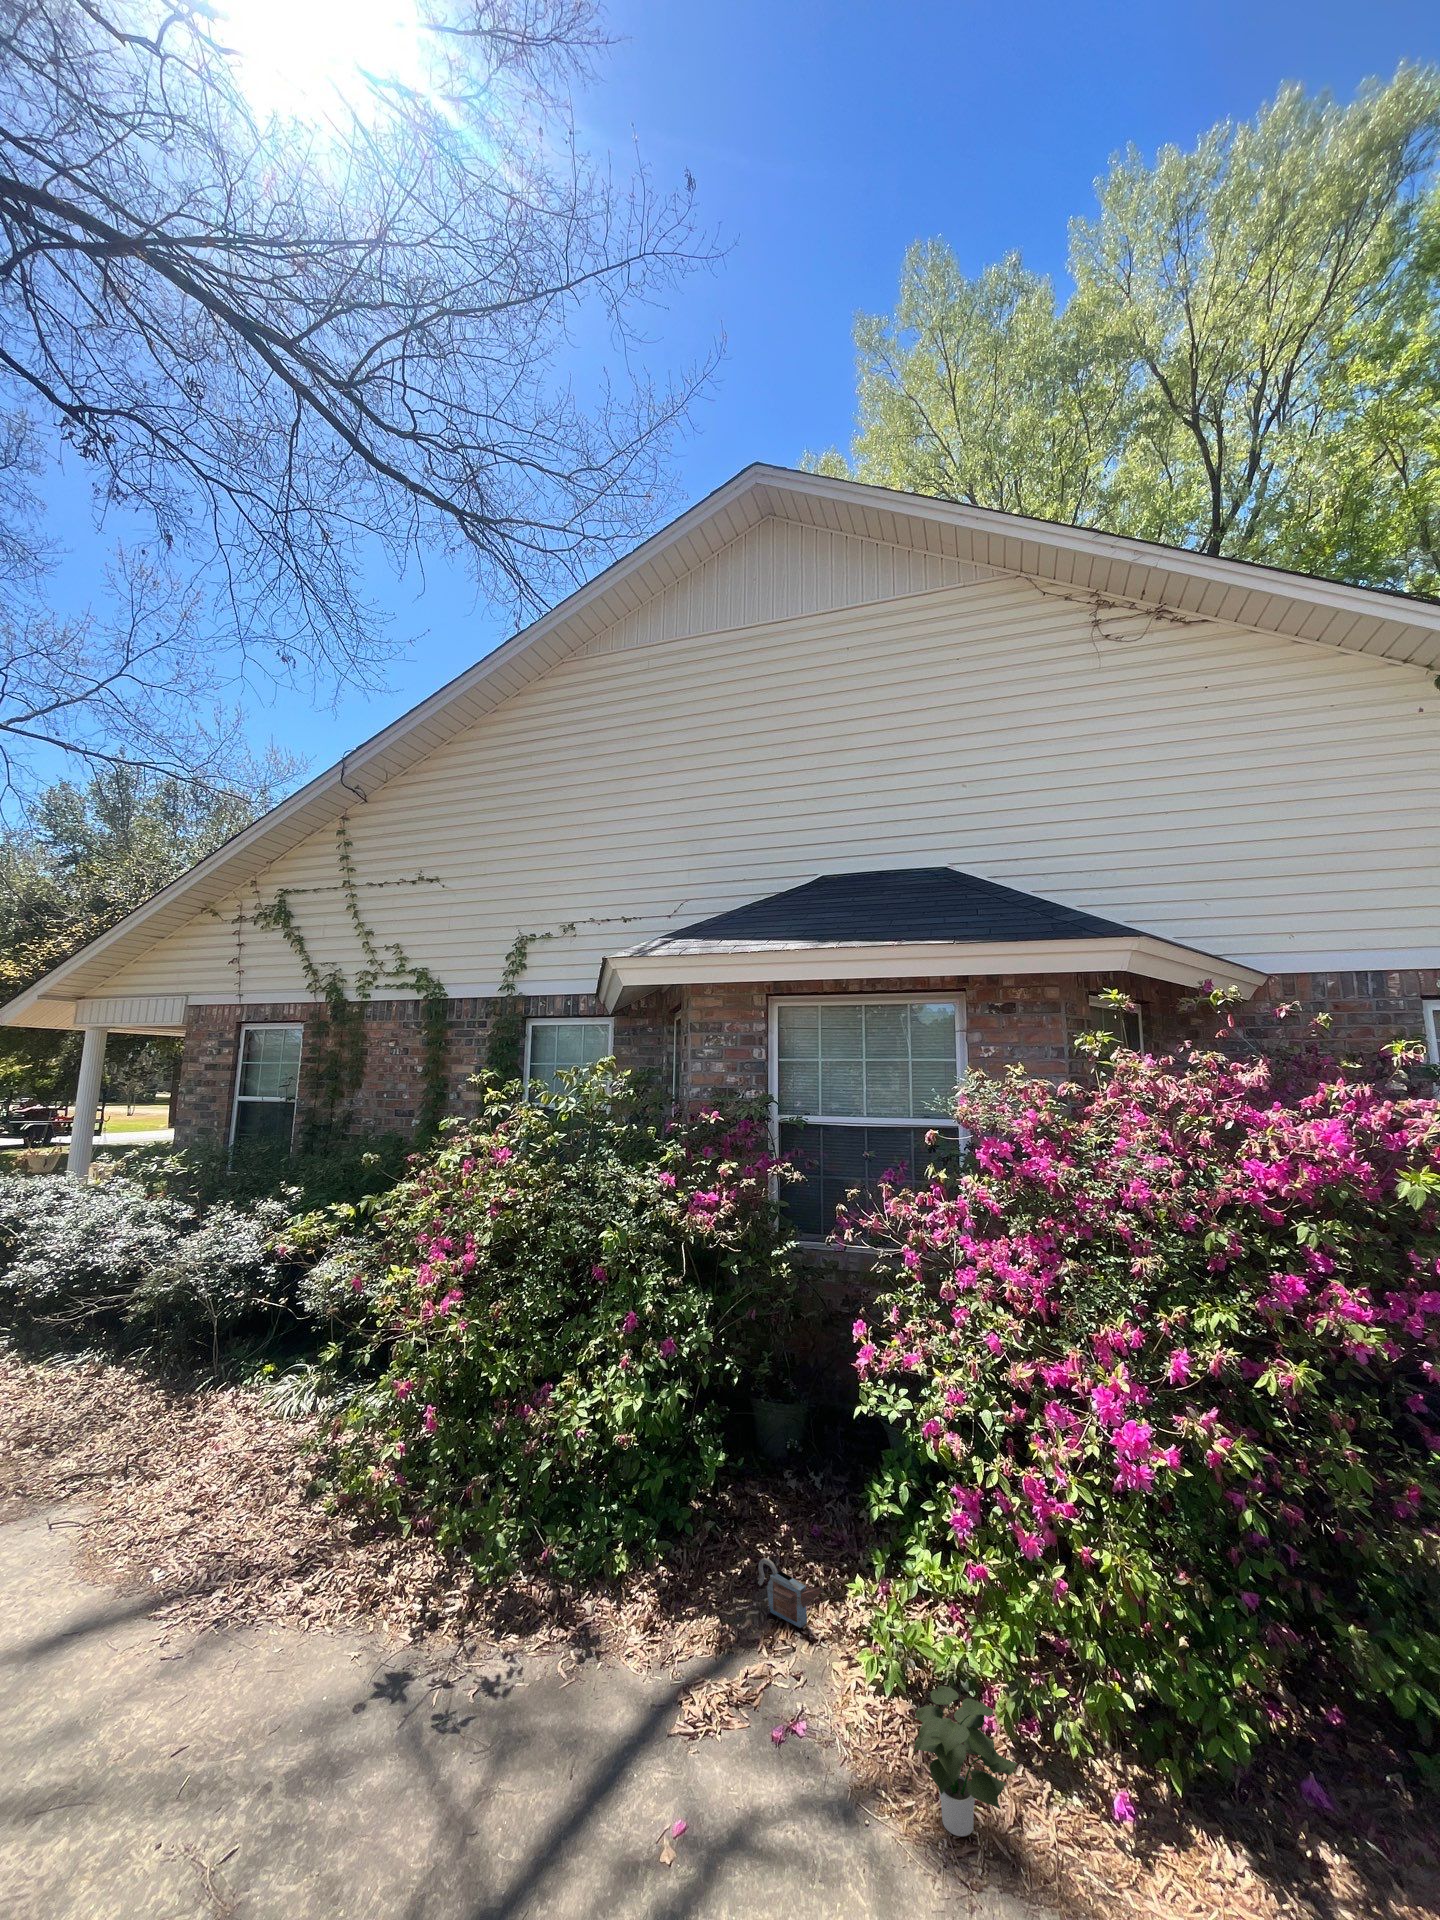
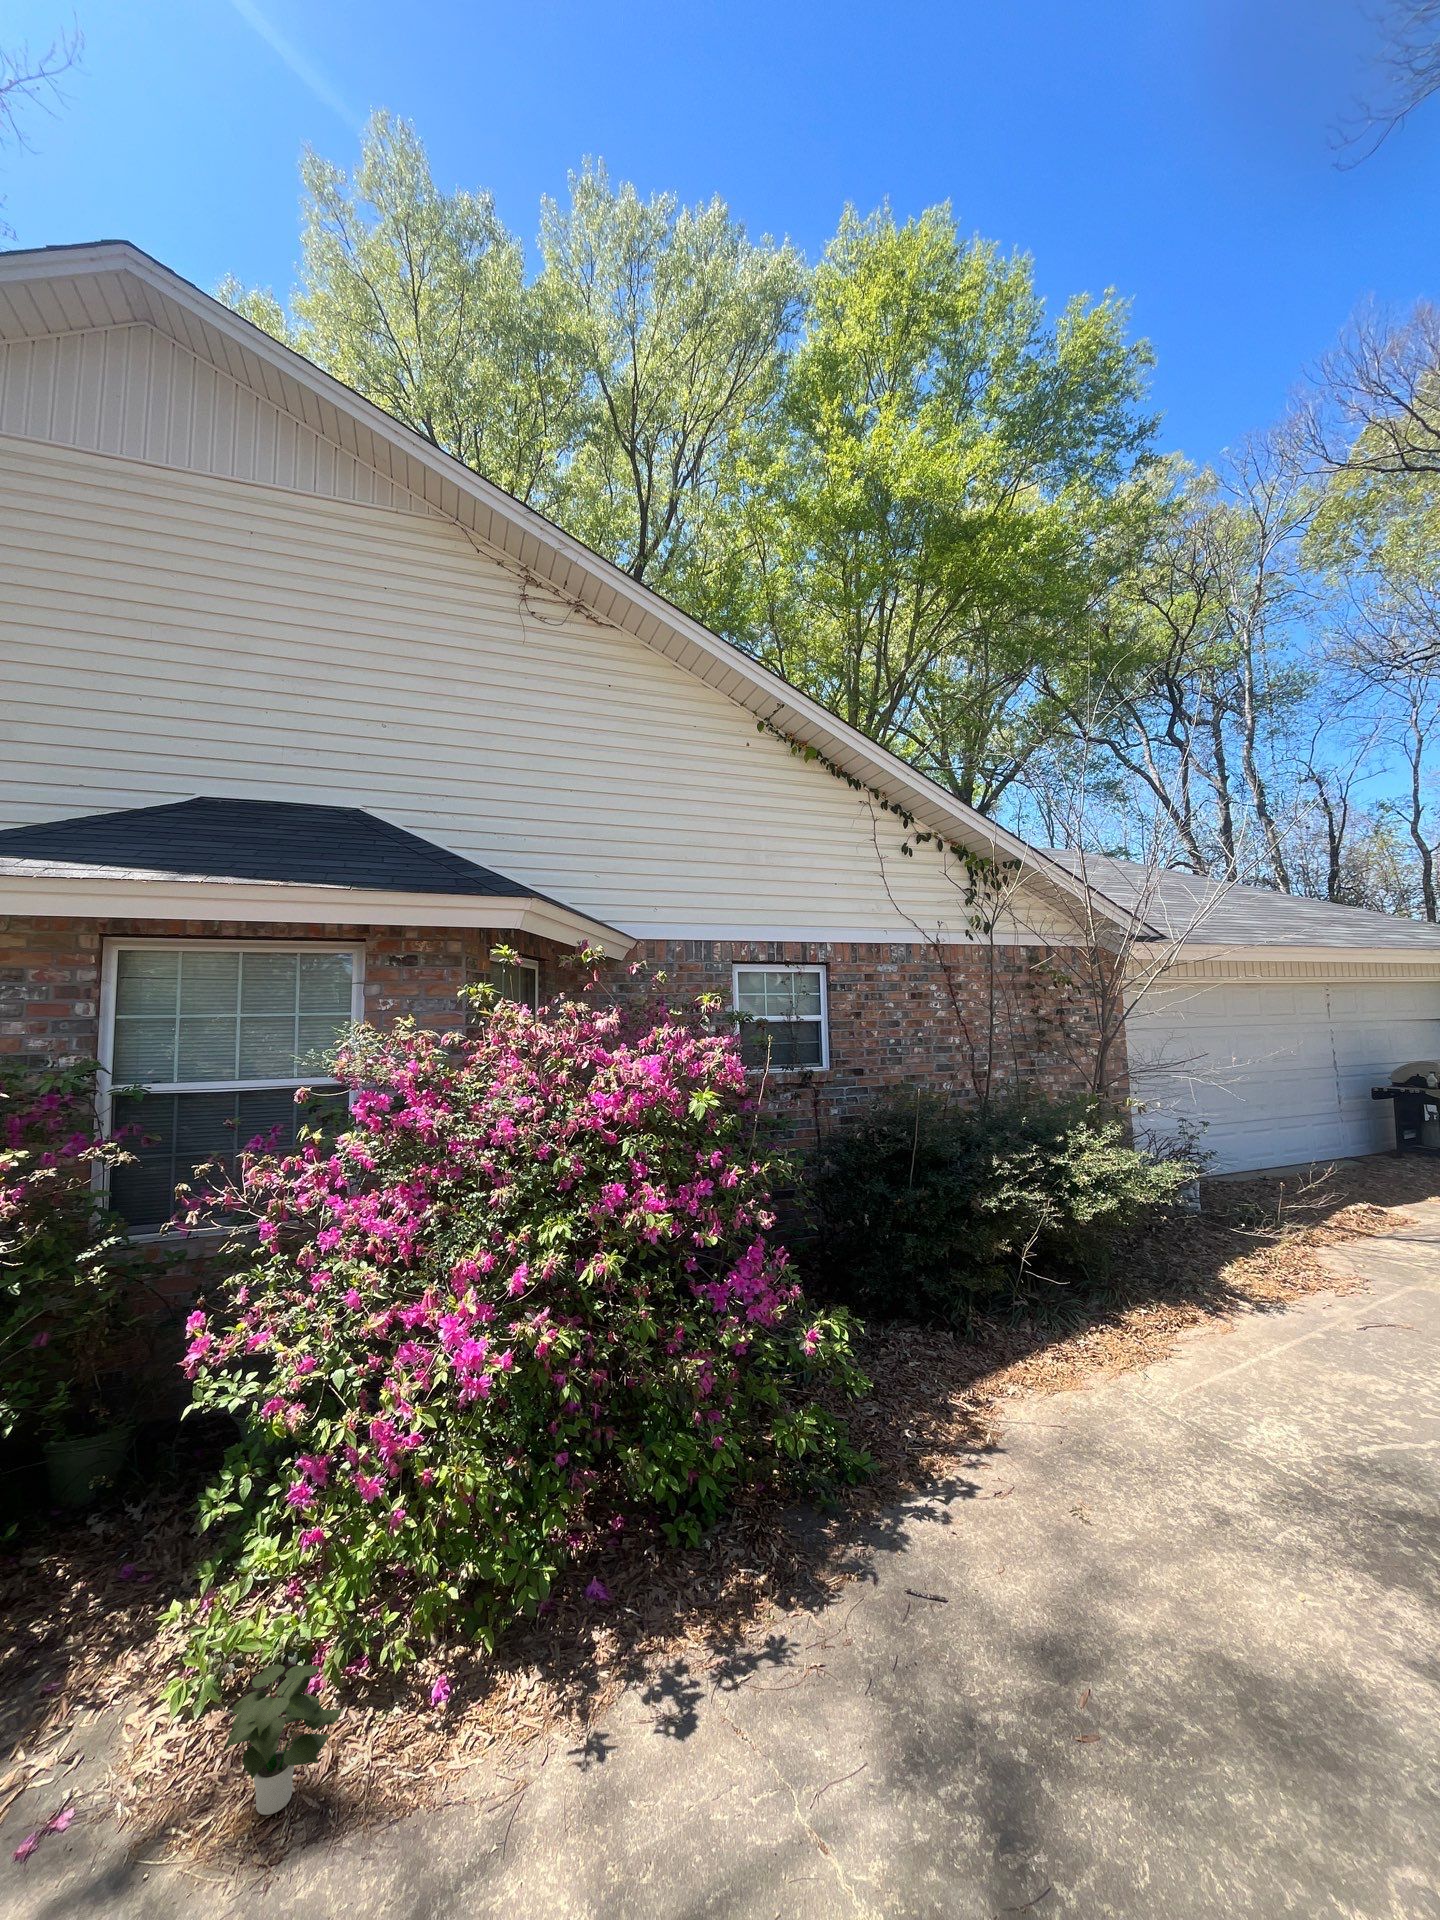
watering can: present [758,1558,824,1628] -> none [47,1614,139,1678]

